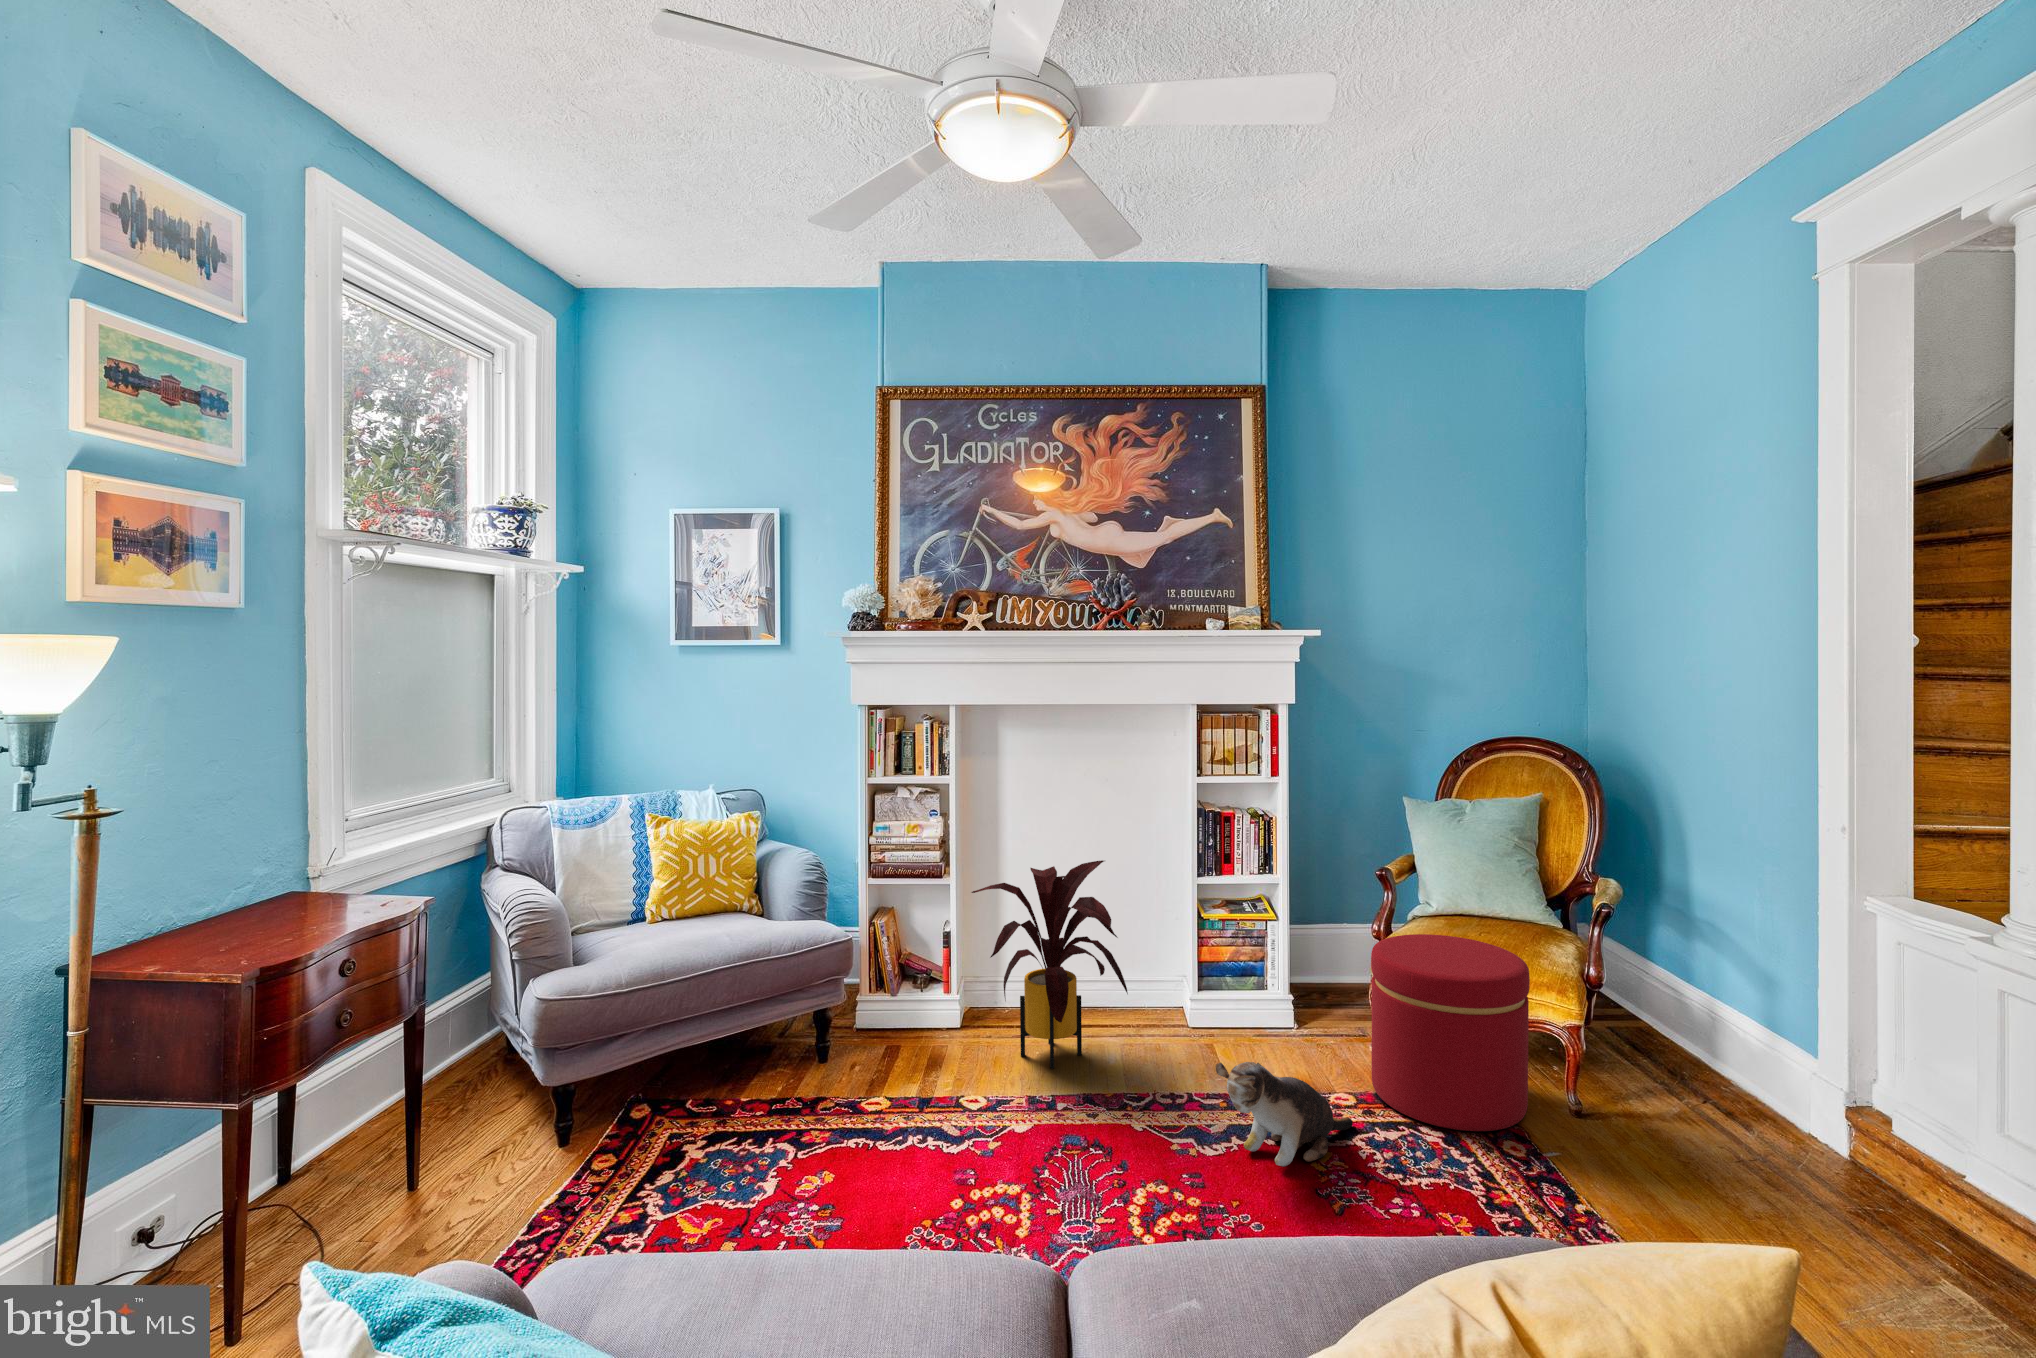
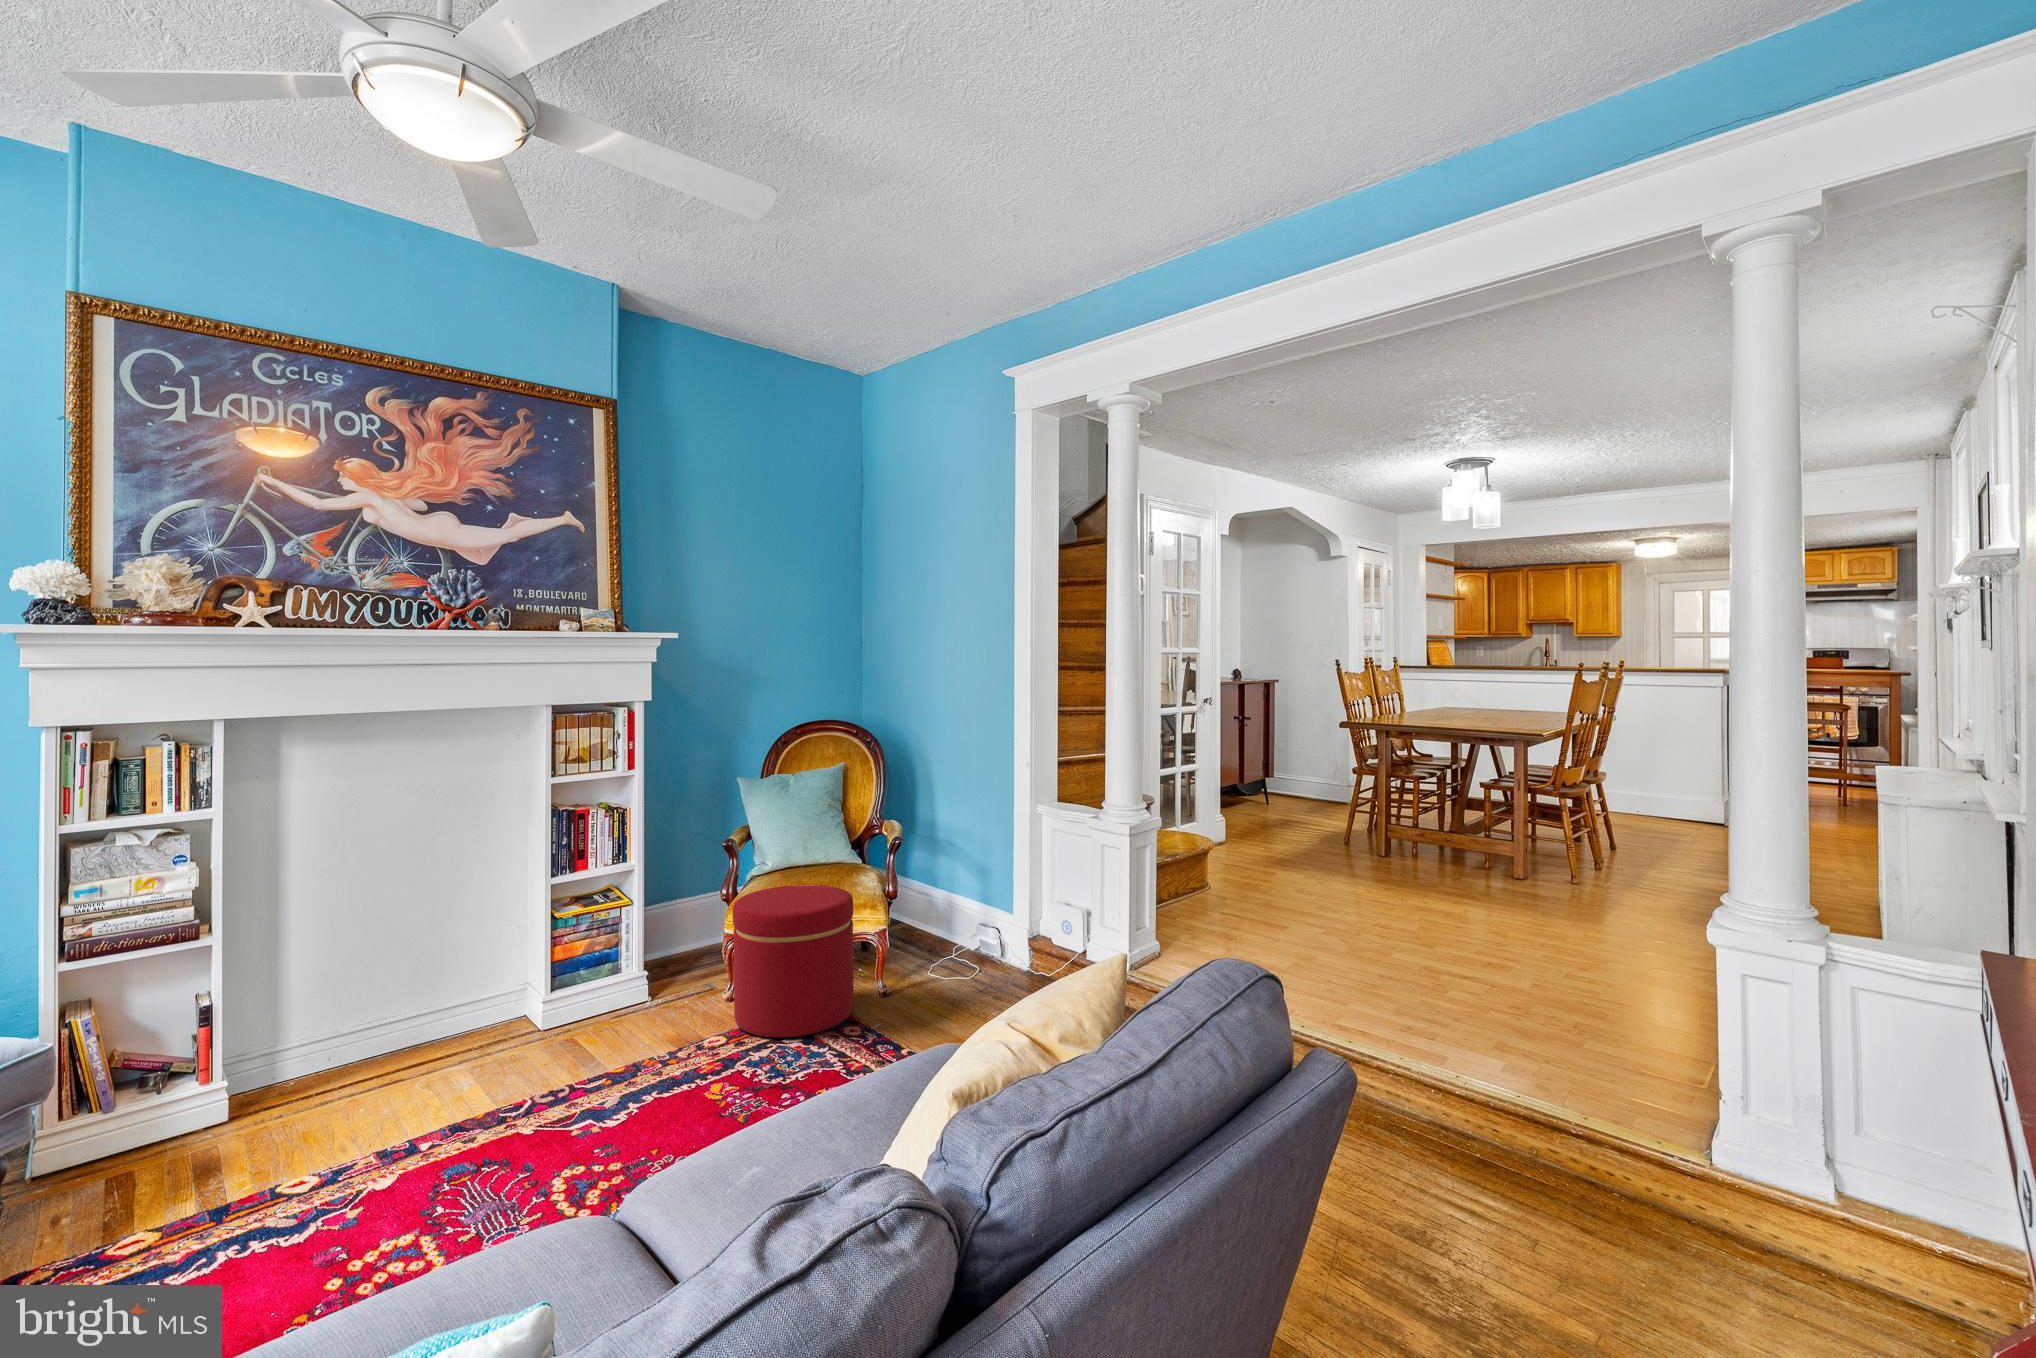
house plant: present [972,860,1128,1068] -> none [264,877,496,1117]
plush toy: present [1216,1062,1353,1166] -> none [622,1022,732,1108]

